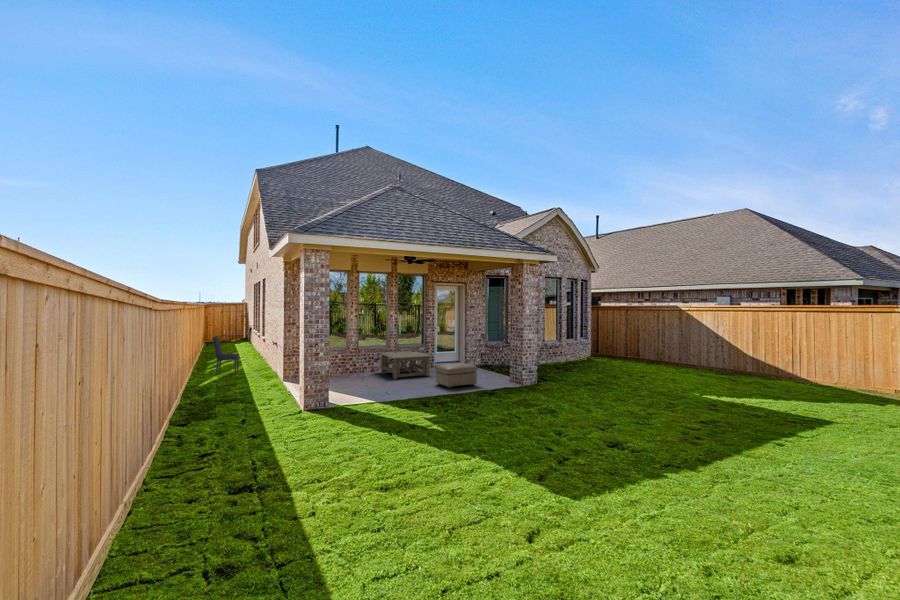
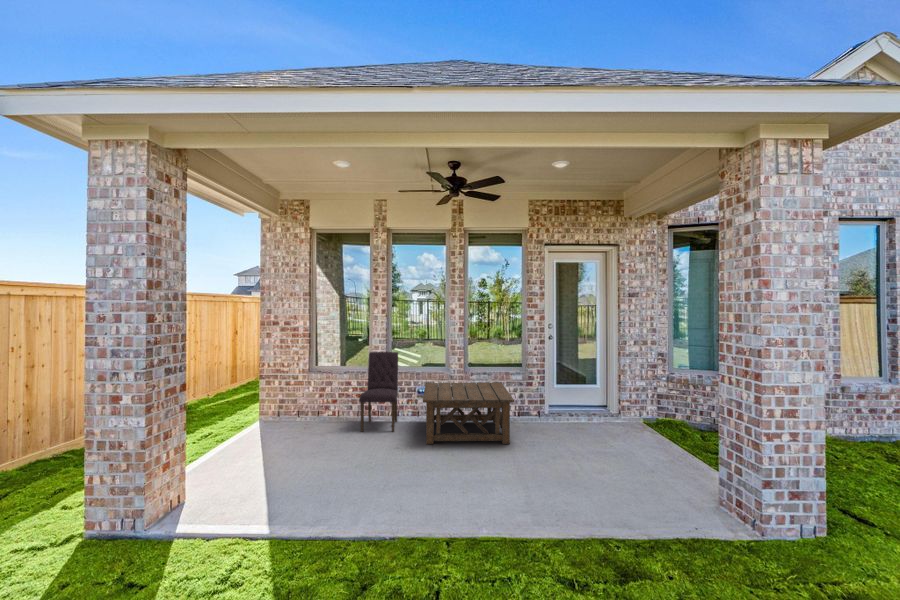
dining chair: present [213,336,239,375] -> present [359,352,398,432]
ottoman: present [436,363,477,389] -> none [490,432,596,508]

